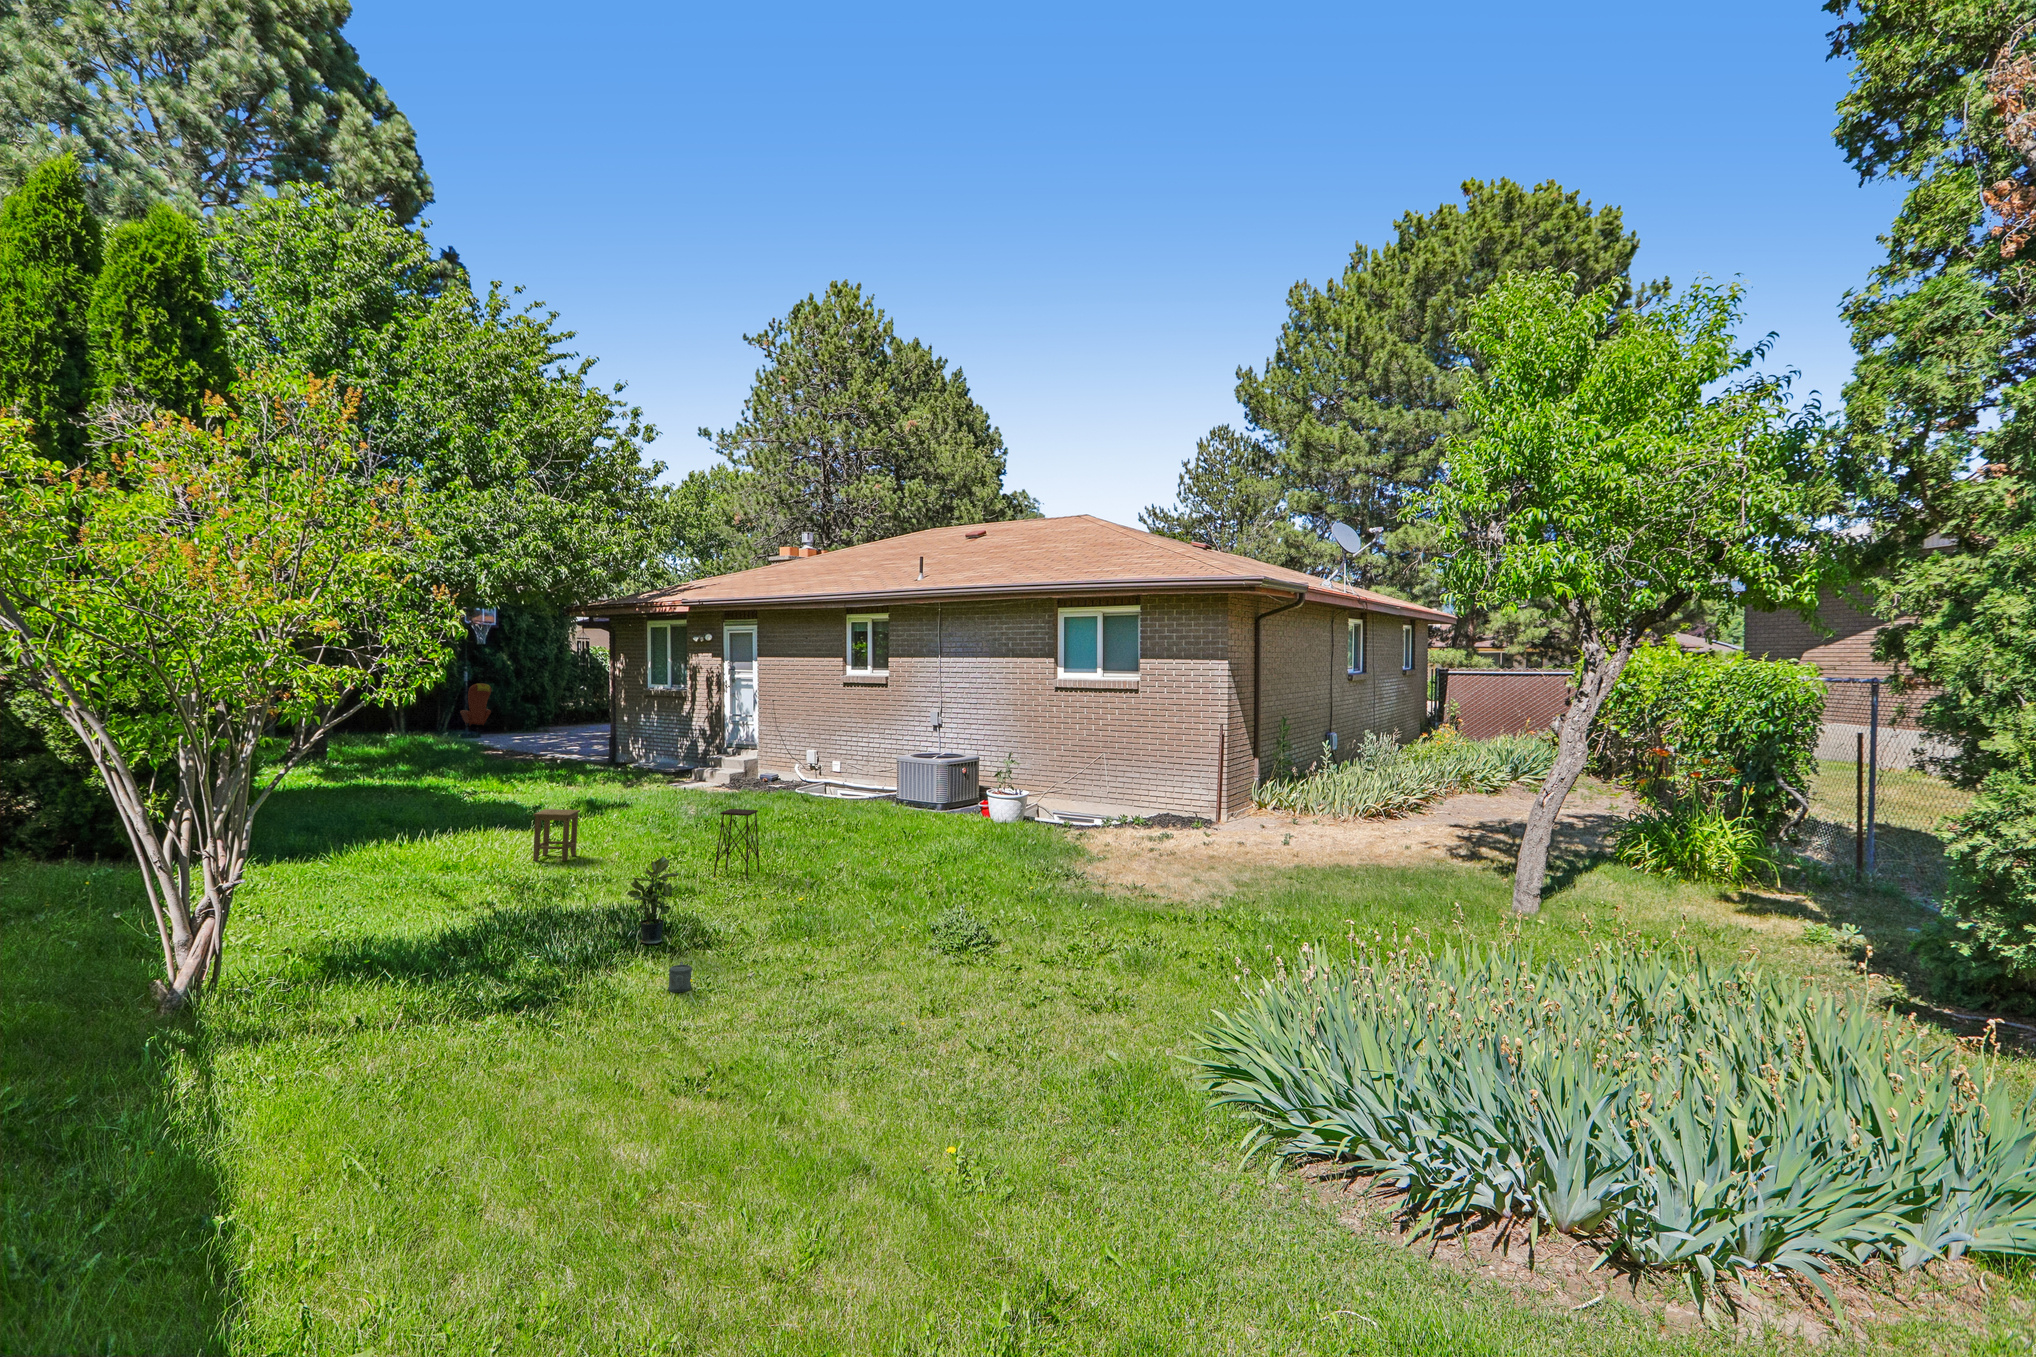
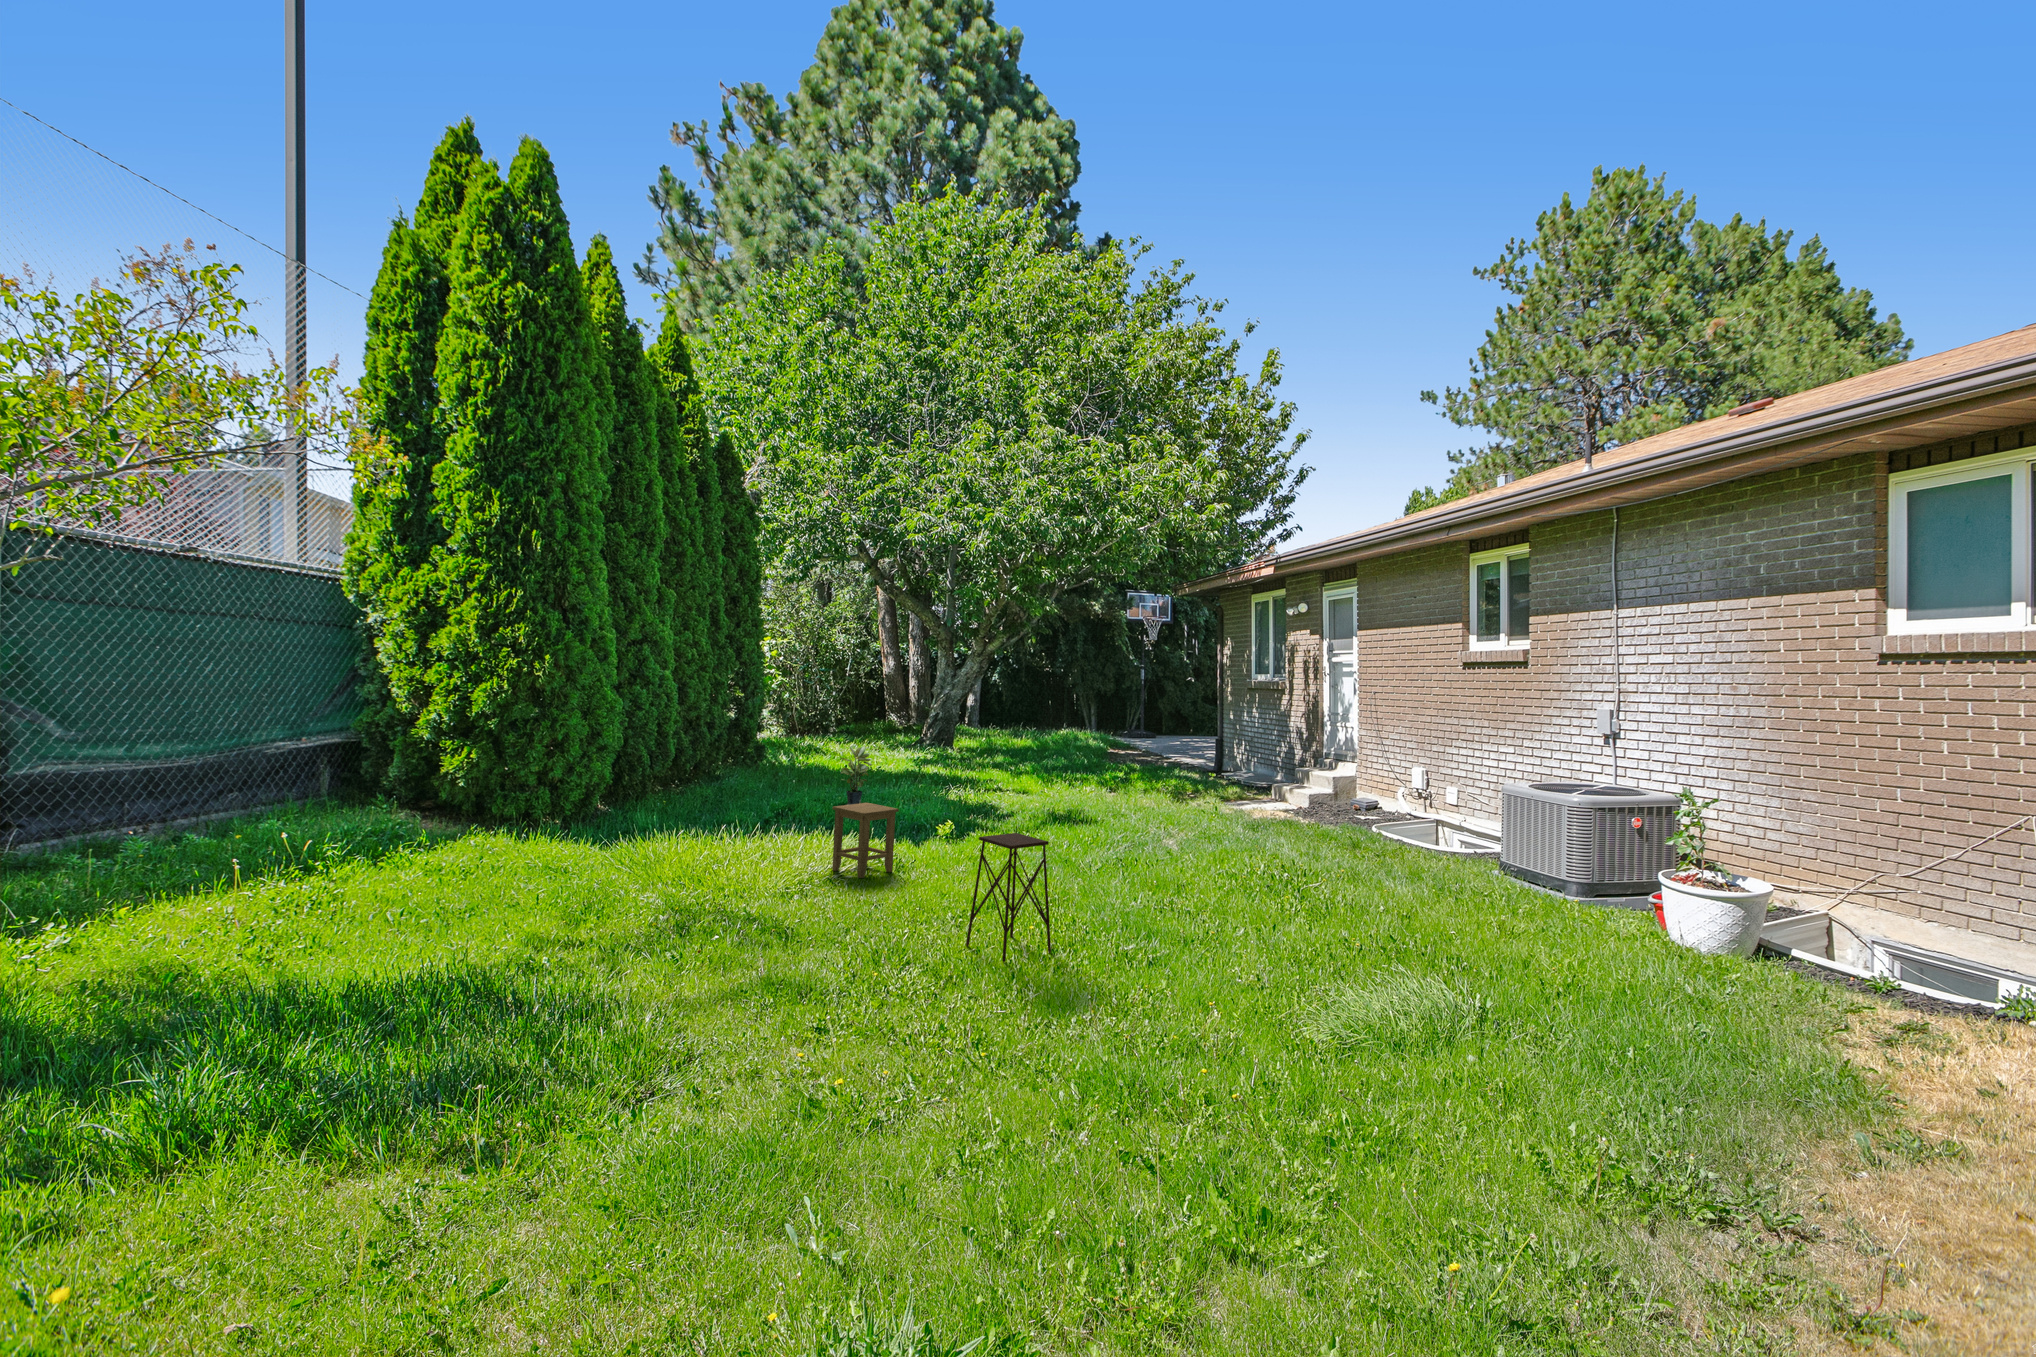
armchair: present [460,683,492,726] -> none [1136,680,1162,724]
potted plant: present [627,856,679,944] -> present [841,746,872,805]
watering can: present [668,962,692,992] -> none [186,1152,349,1236]

